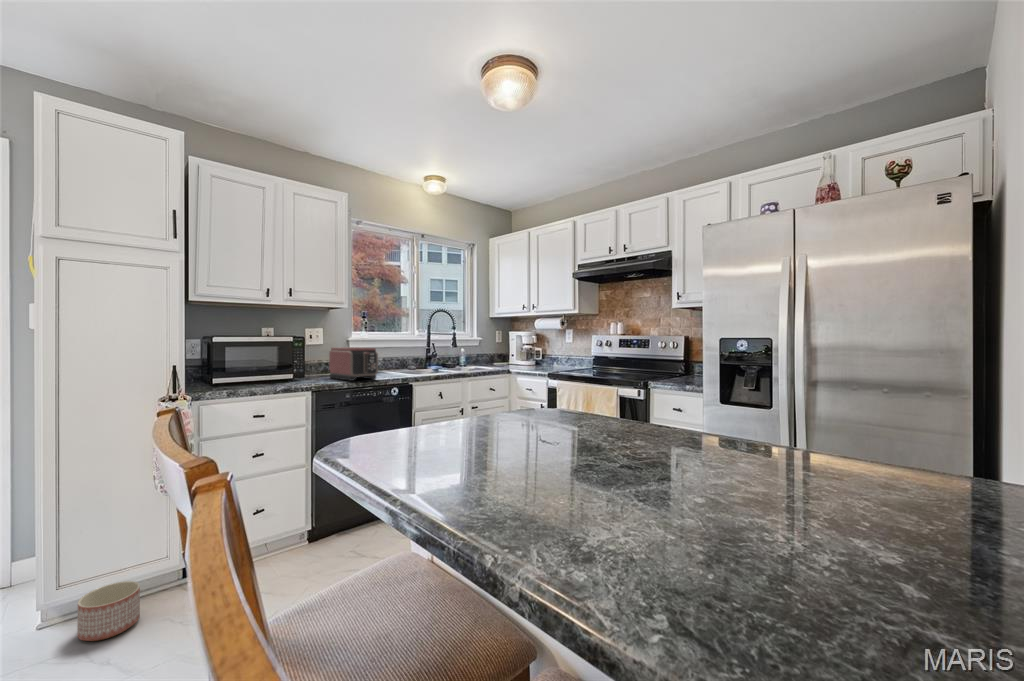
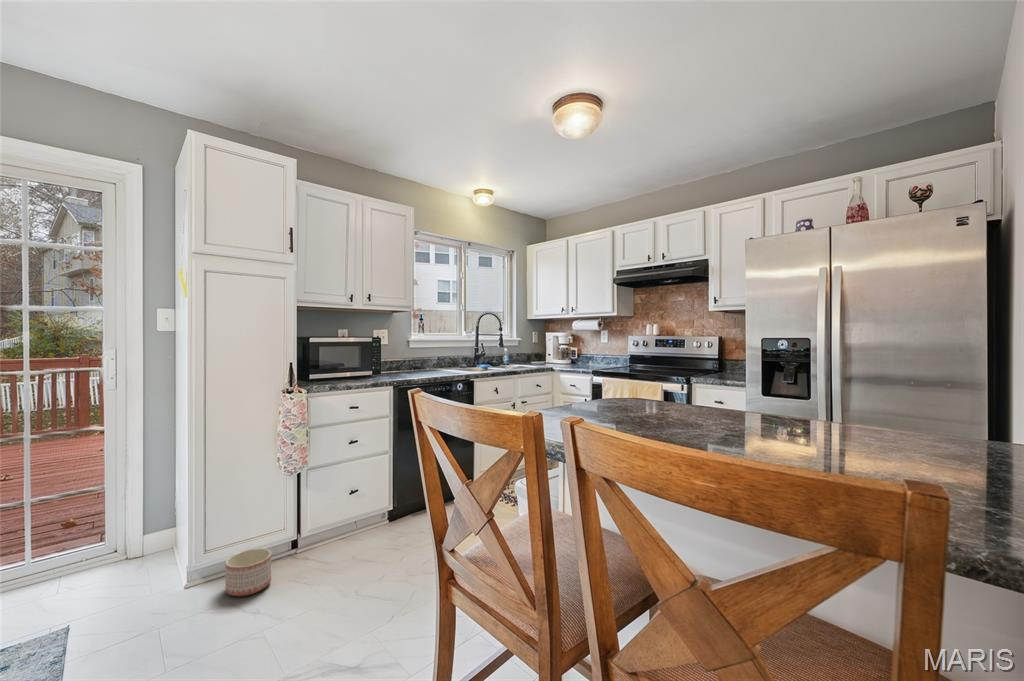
toaster: present [329,347,378,381] -> none [400,347,445,377]

